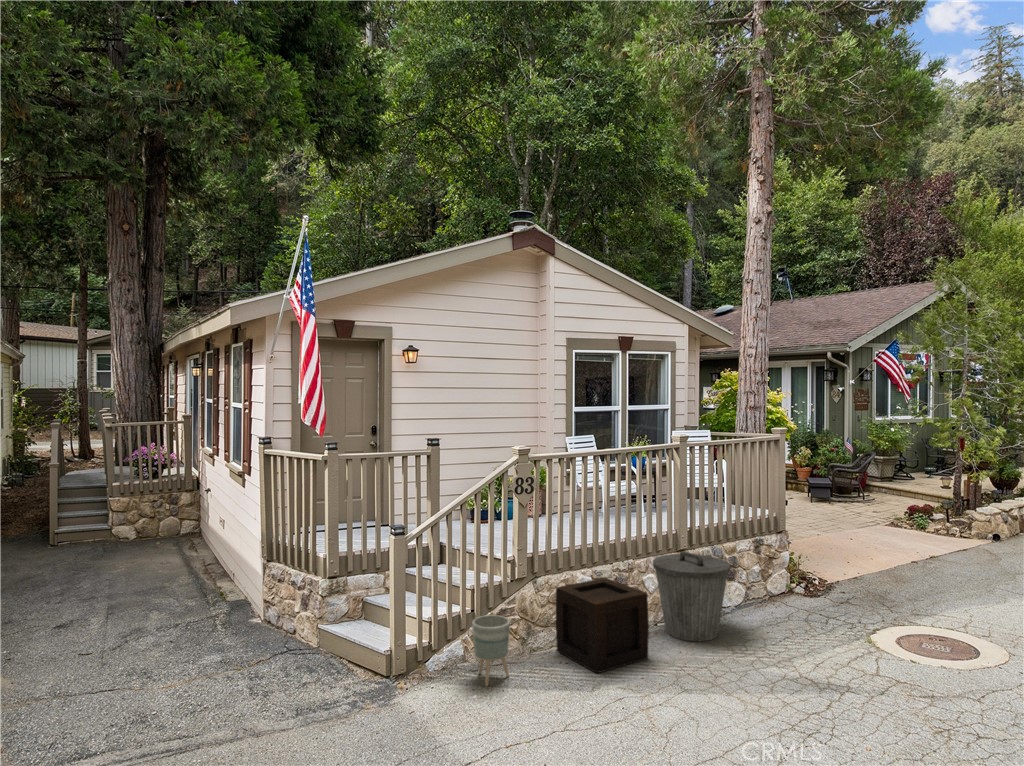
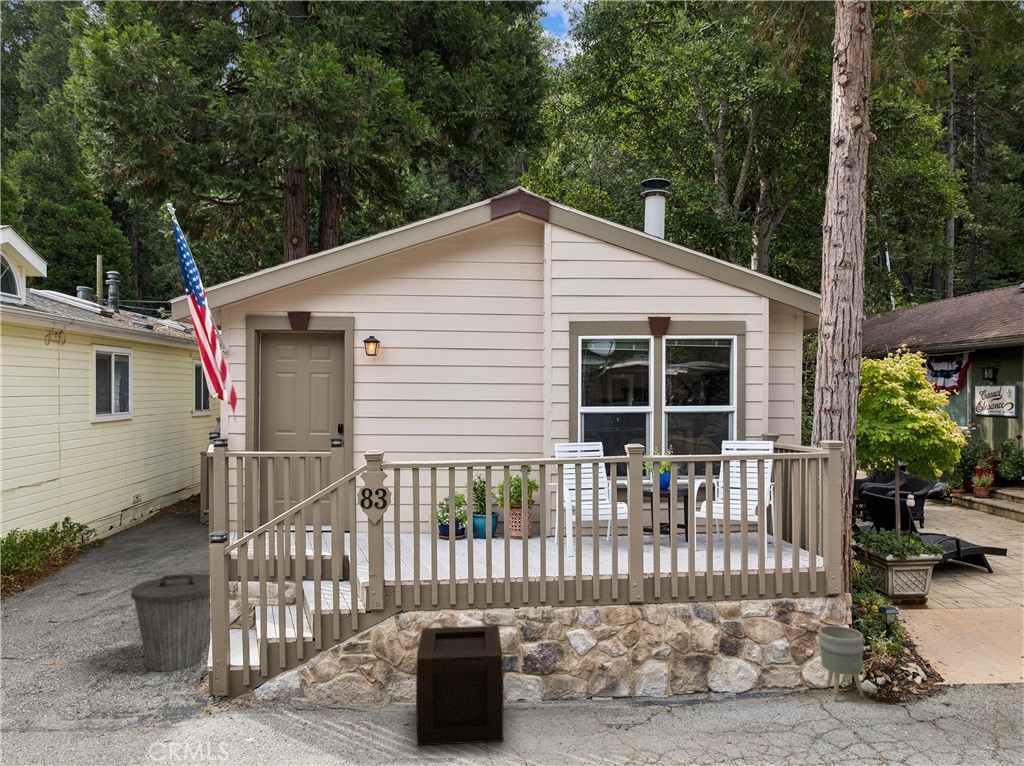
trash can: present [653,552,730,641] -> present [131,574,212,671]
planter: present [472,615,510,686] -> present [818,626,864,701]

